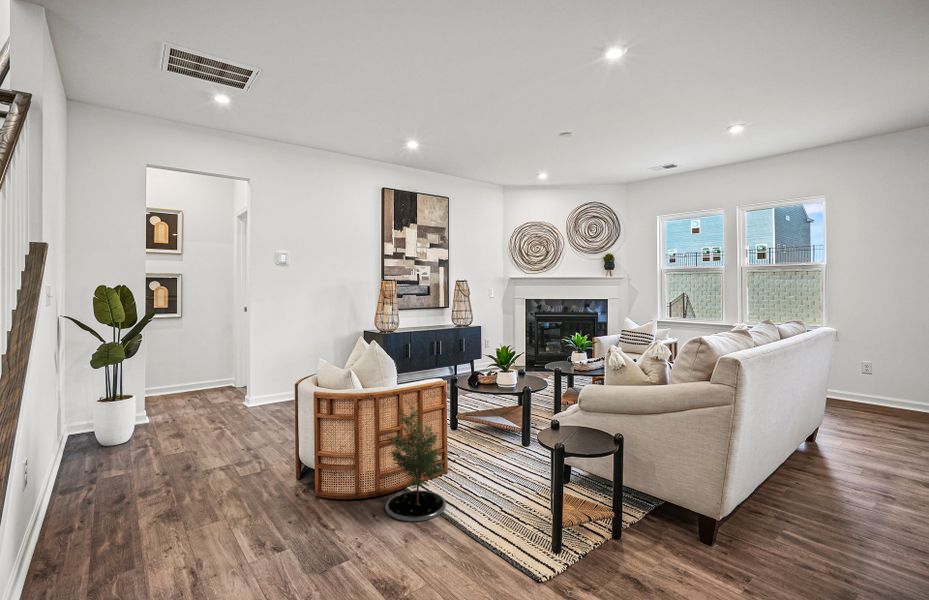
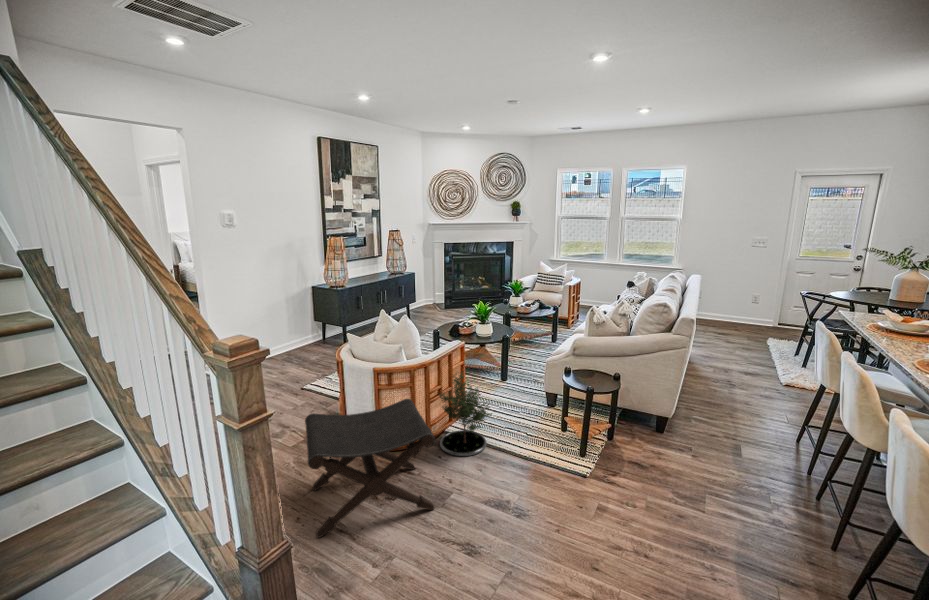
footstool: none [150,430,338,579] -> present [305,399,435,538]

